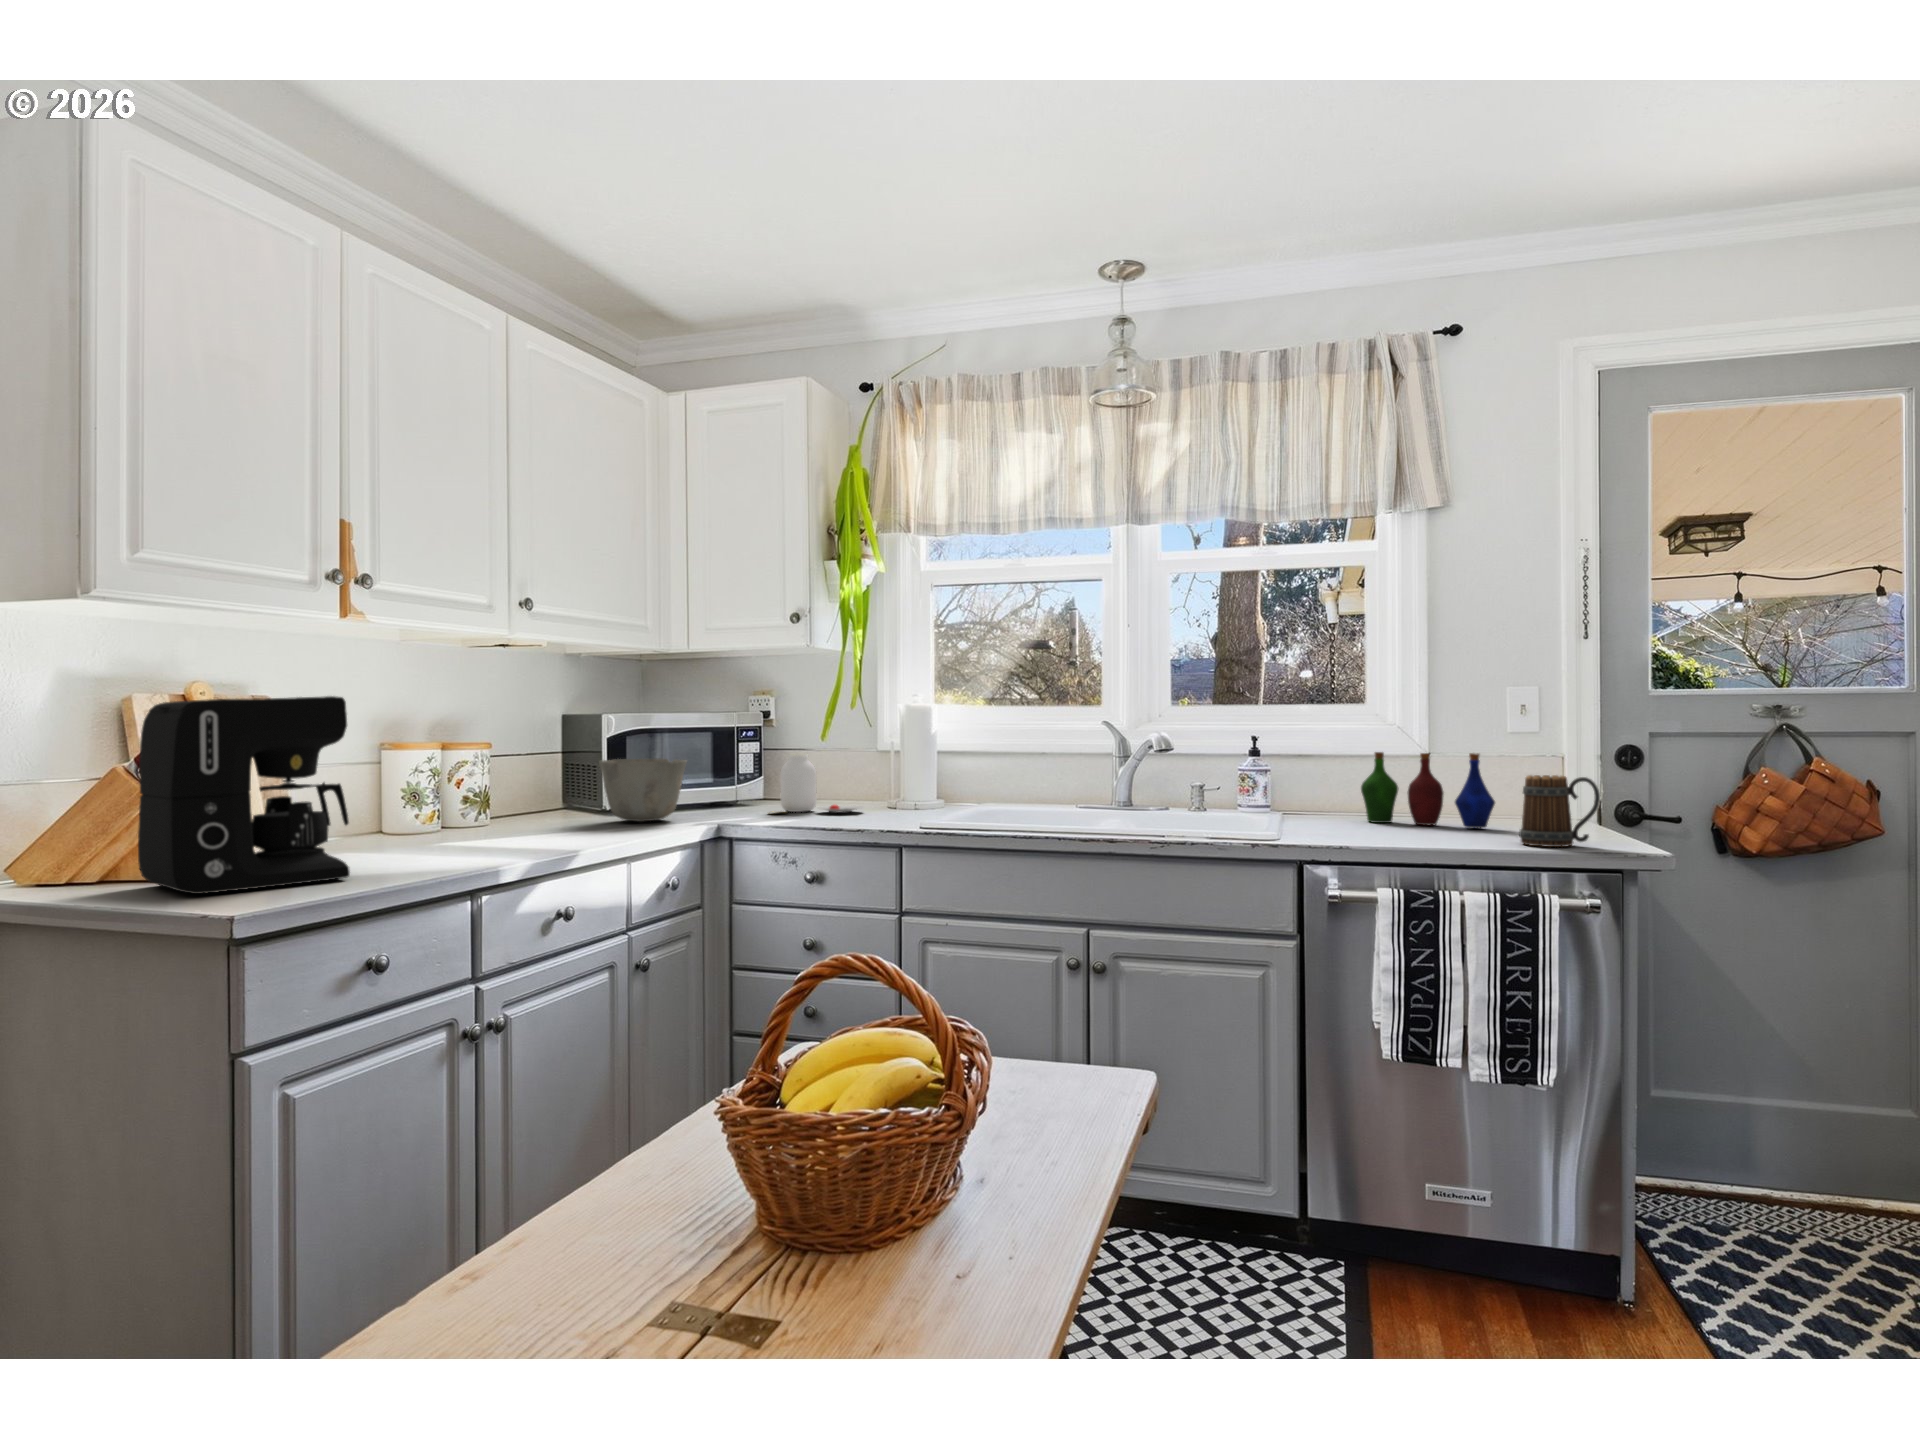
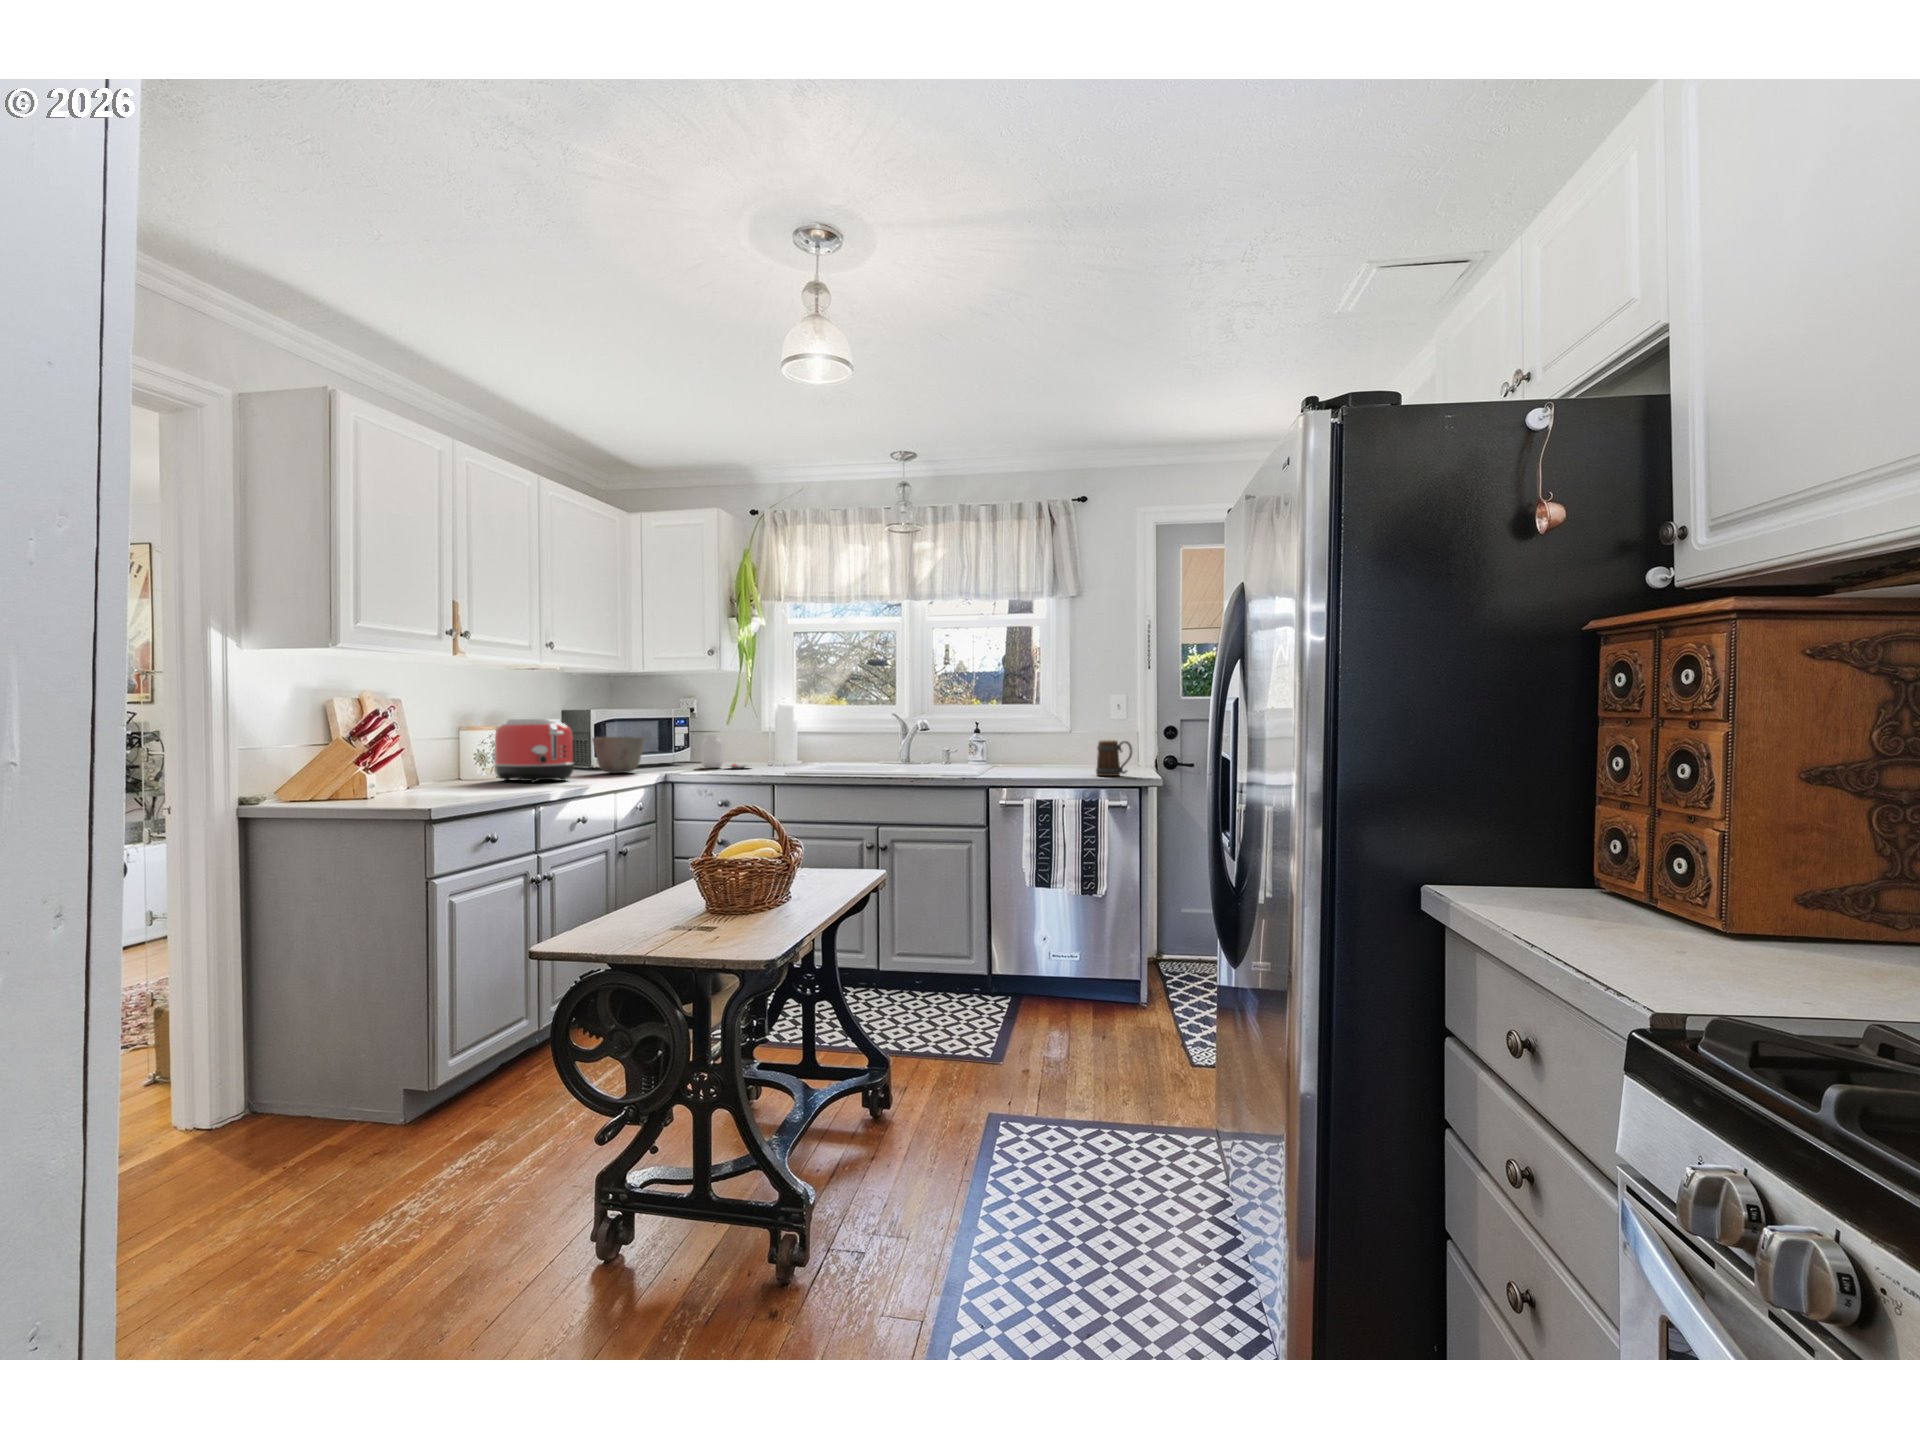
coffee maker: present [138,696,350,894] -> none [357,699,473,801]
toaster: none [429,730,562,843] -> present [495,719,574,782]
bottle: present [1361,752,1495,828] -> none [1031,730,1095,770]

